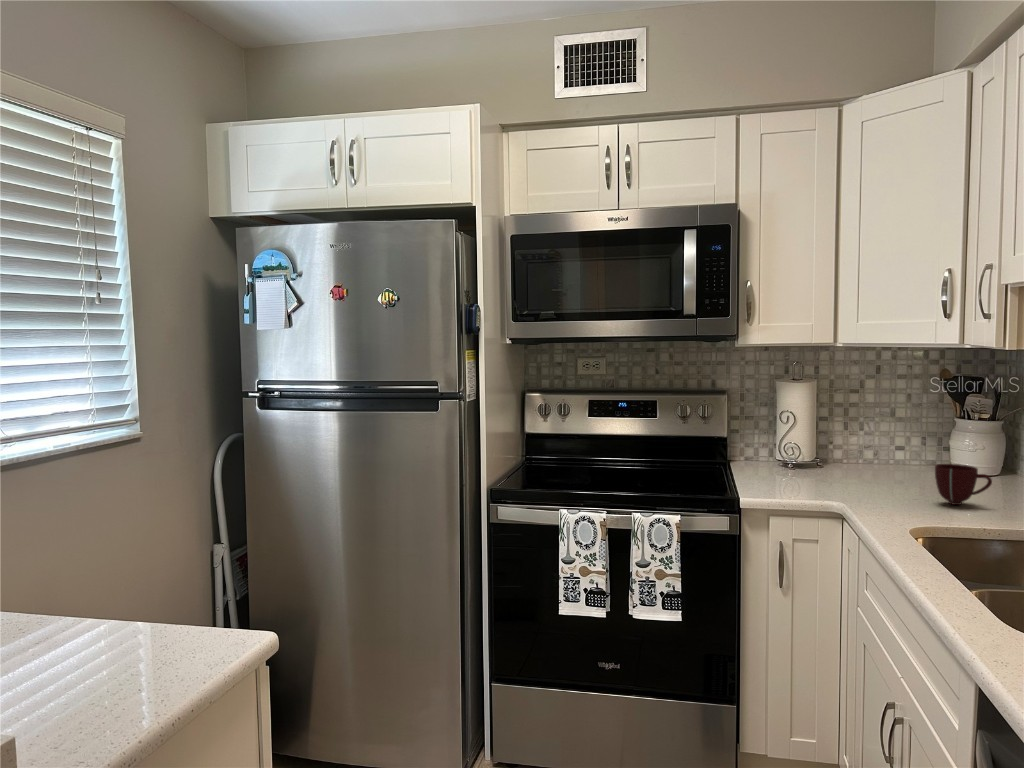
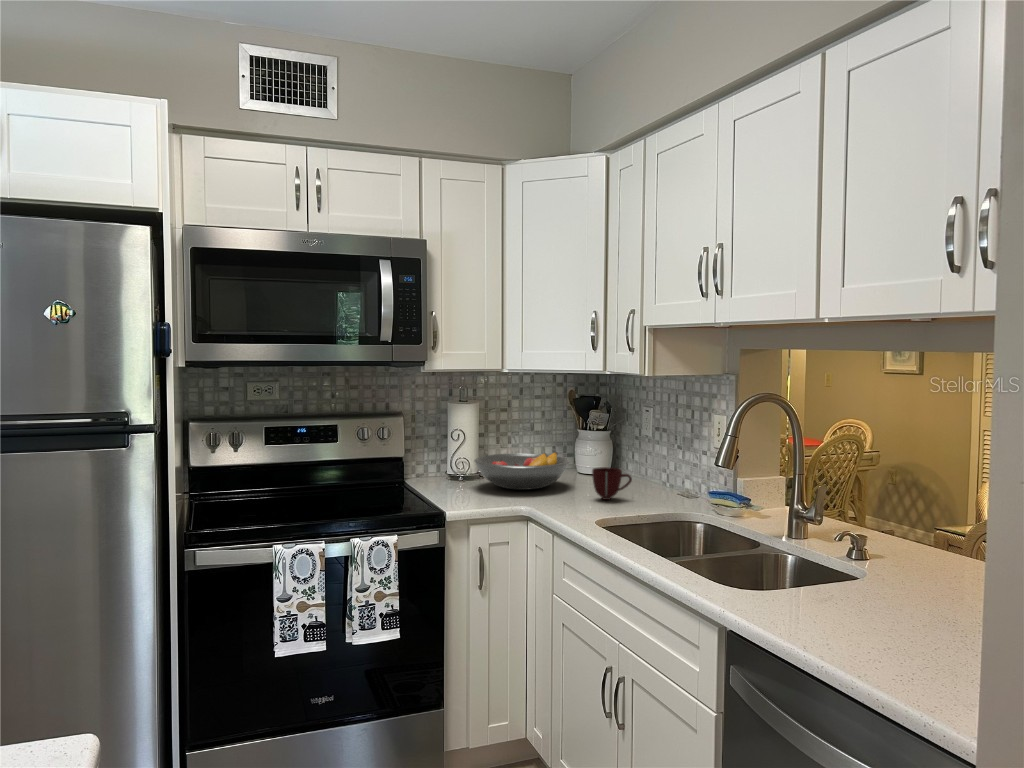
fruit bowl: none [798,441,922,483] -> present [474,452,569,490]

